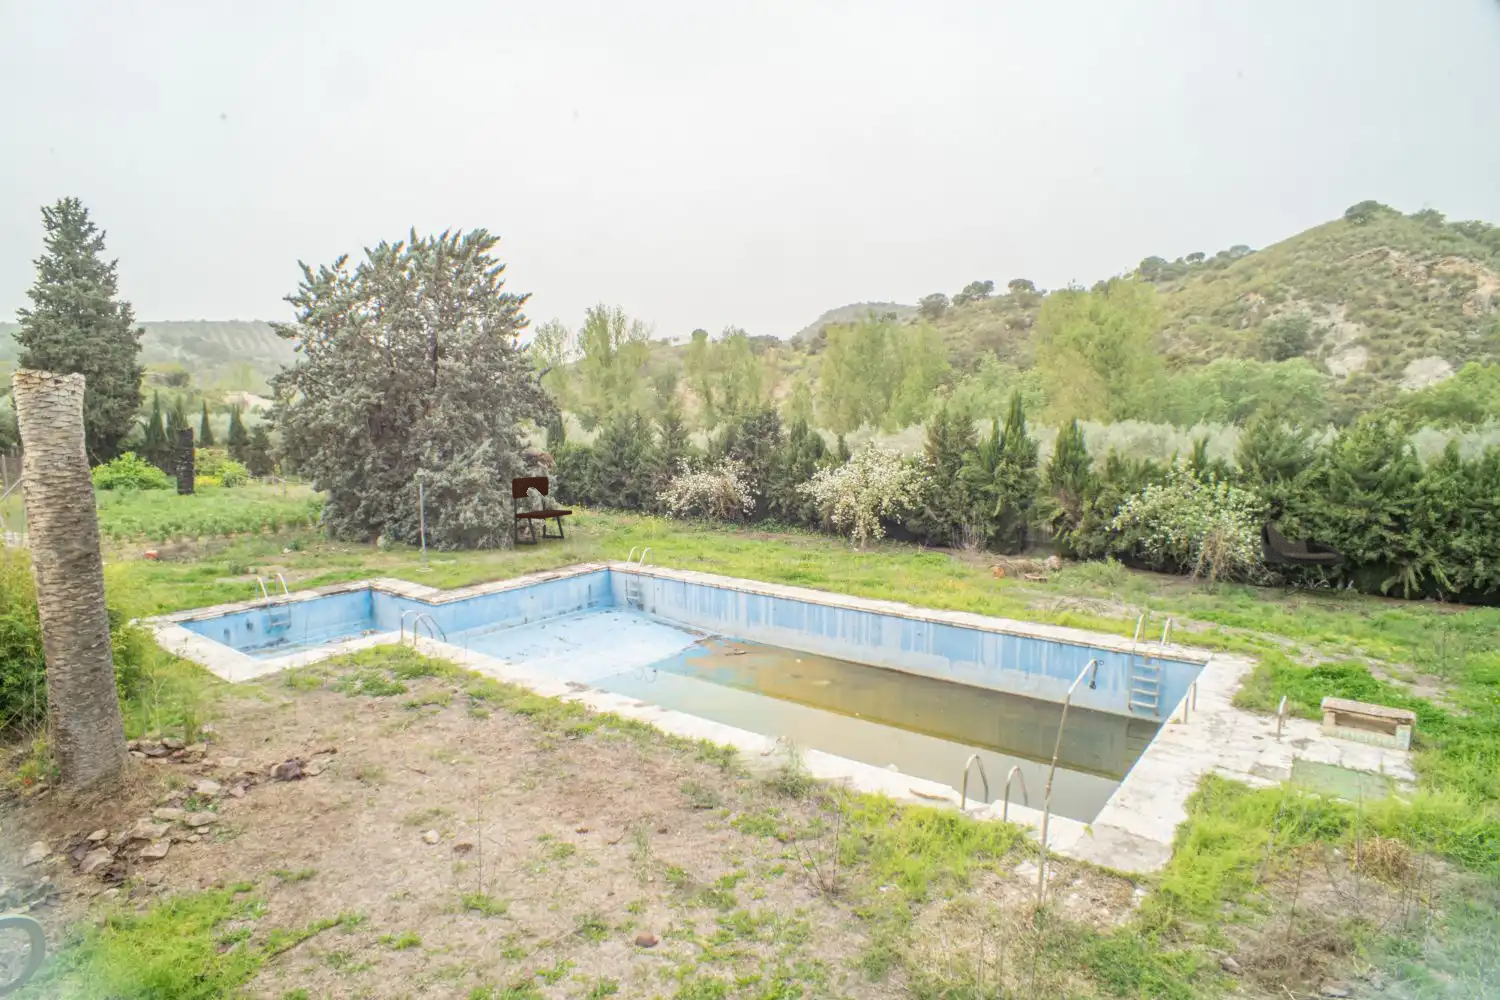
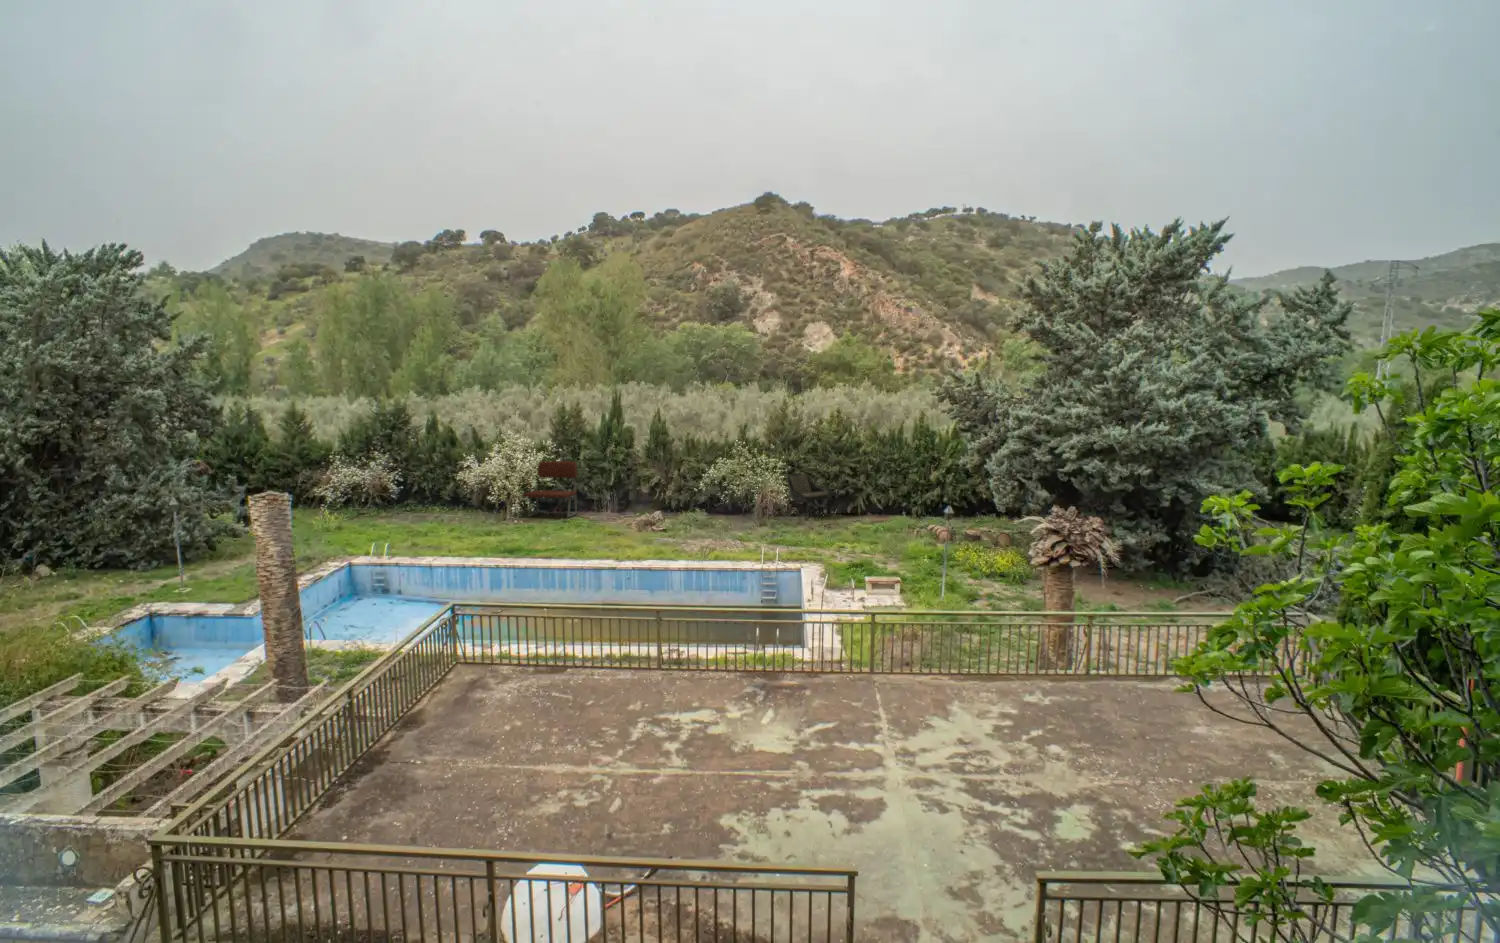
bench: present [512,476,572,544] -> present [522,461,577,517]

